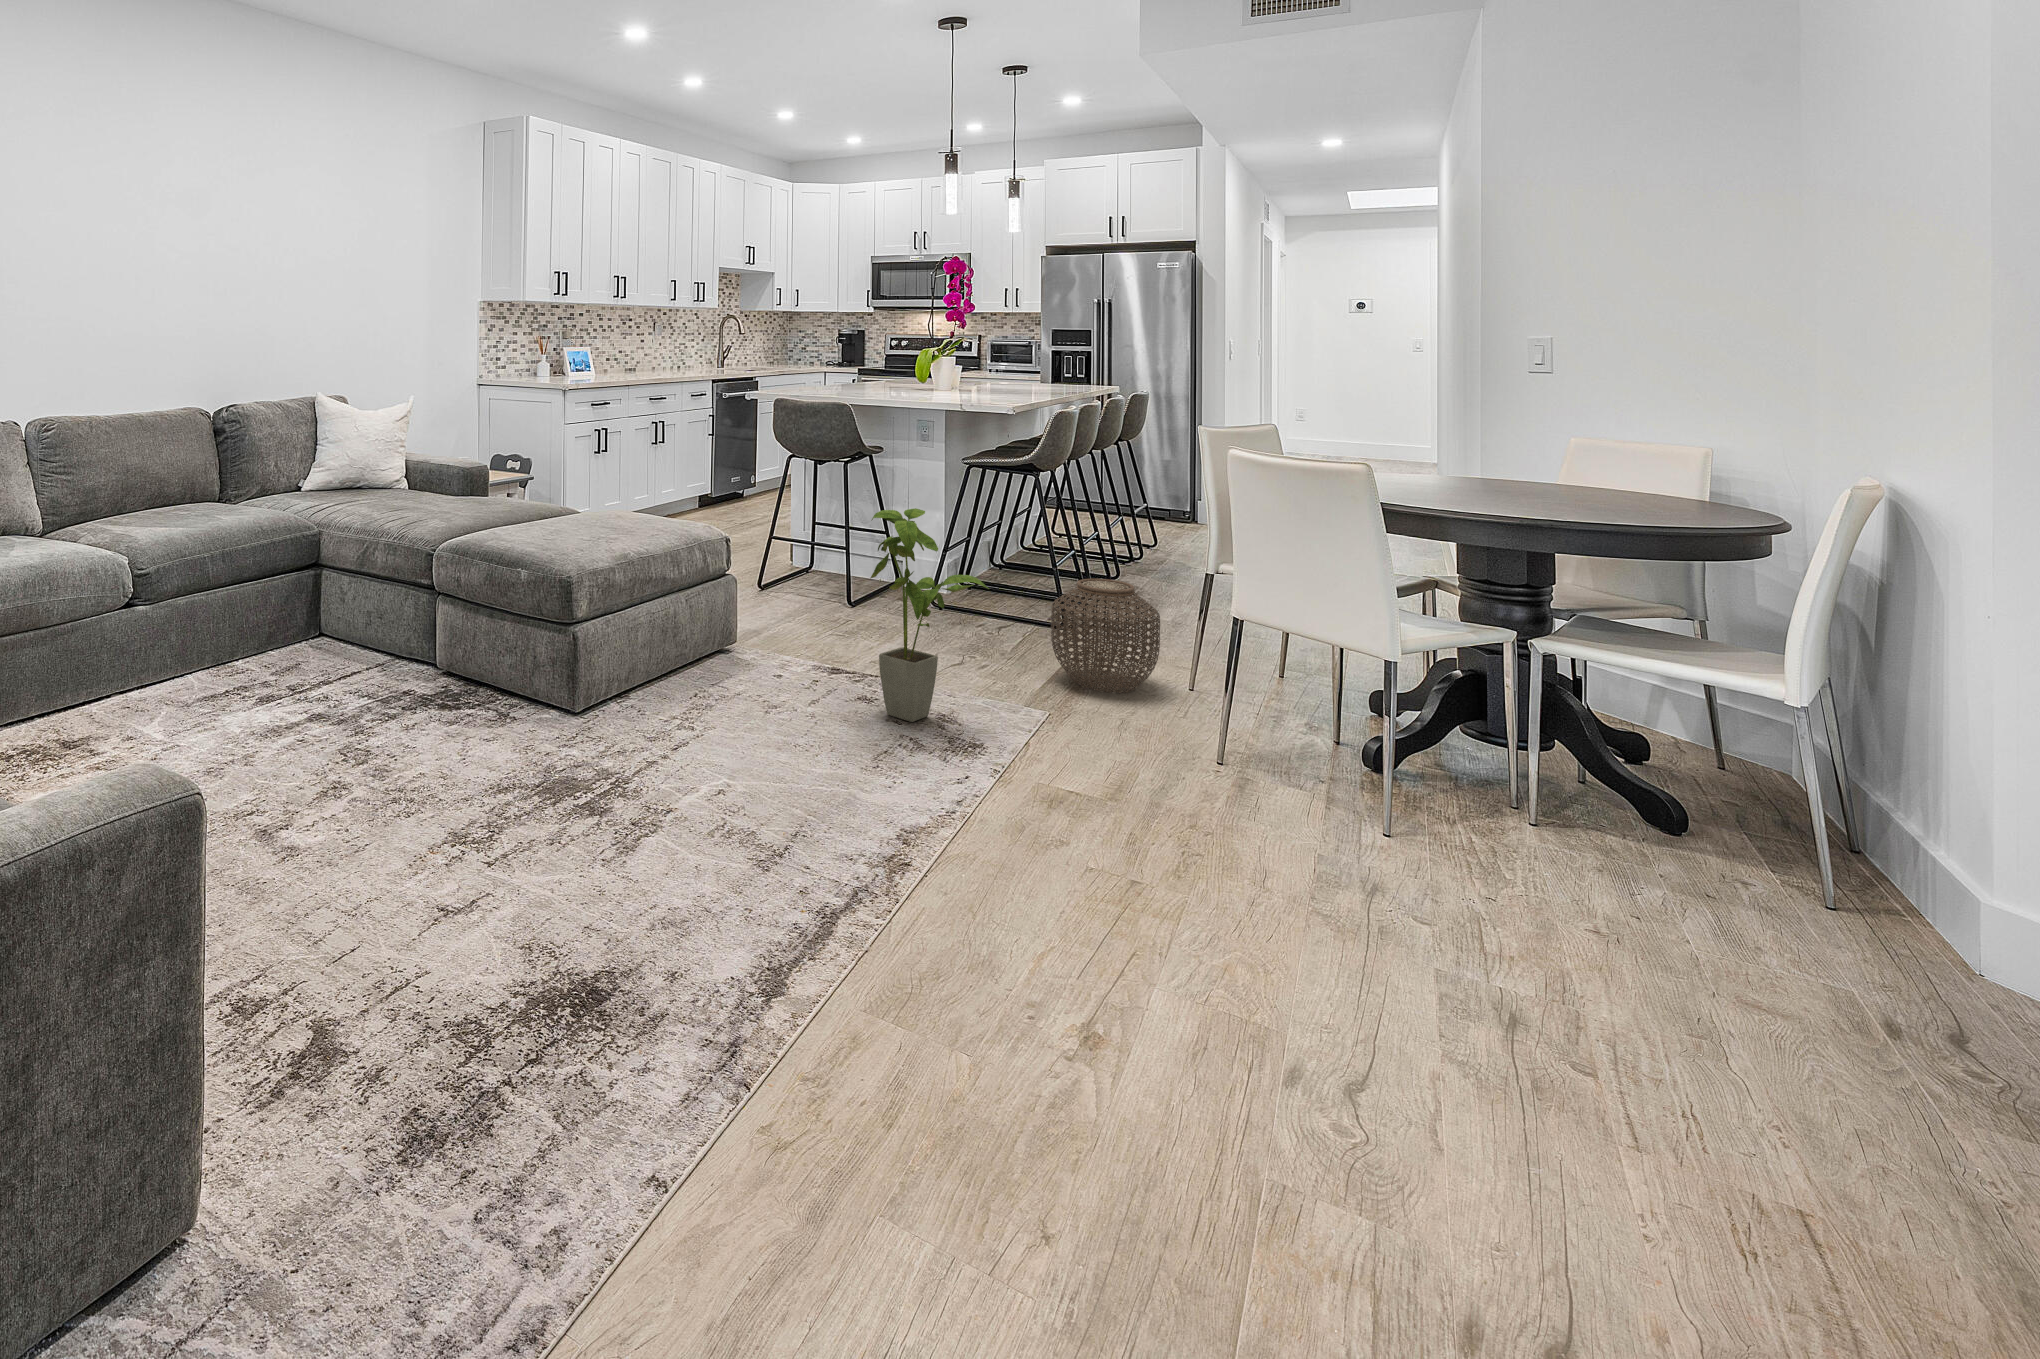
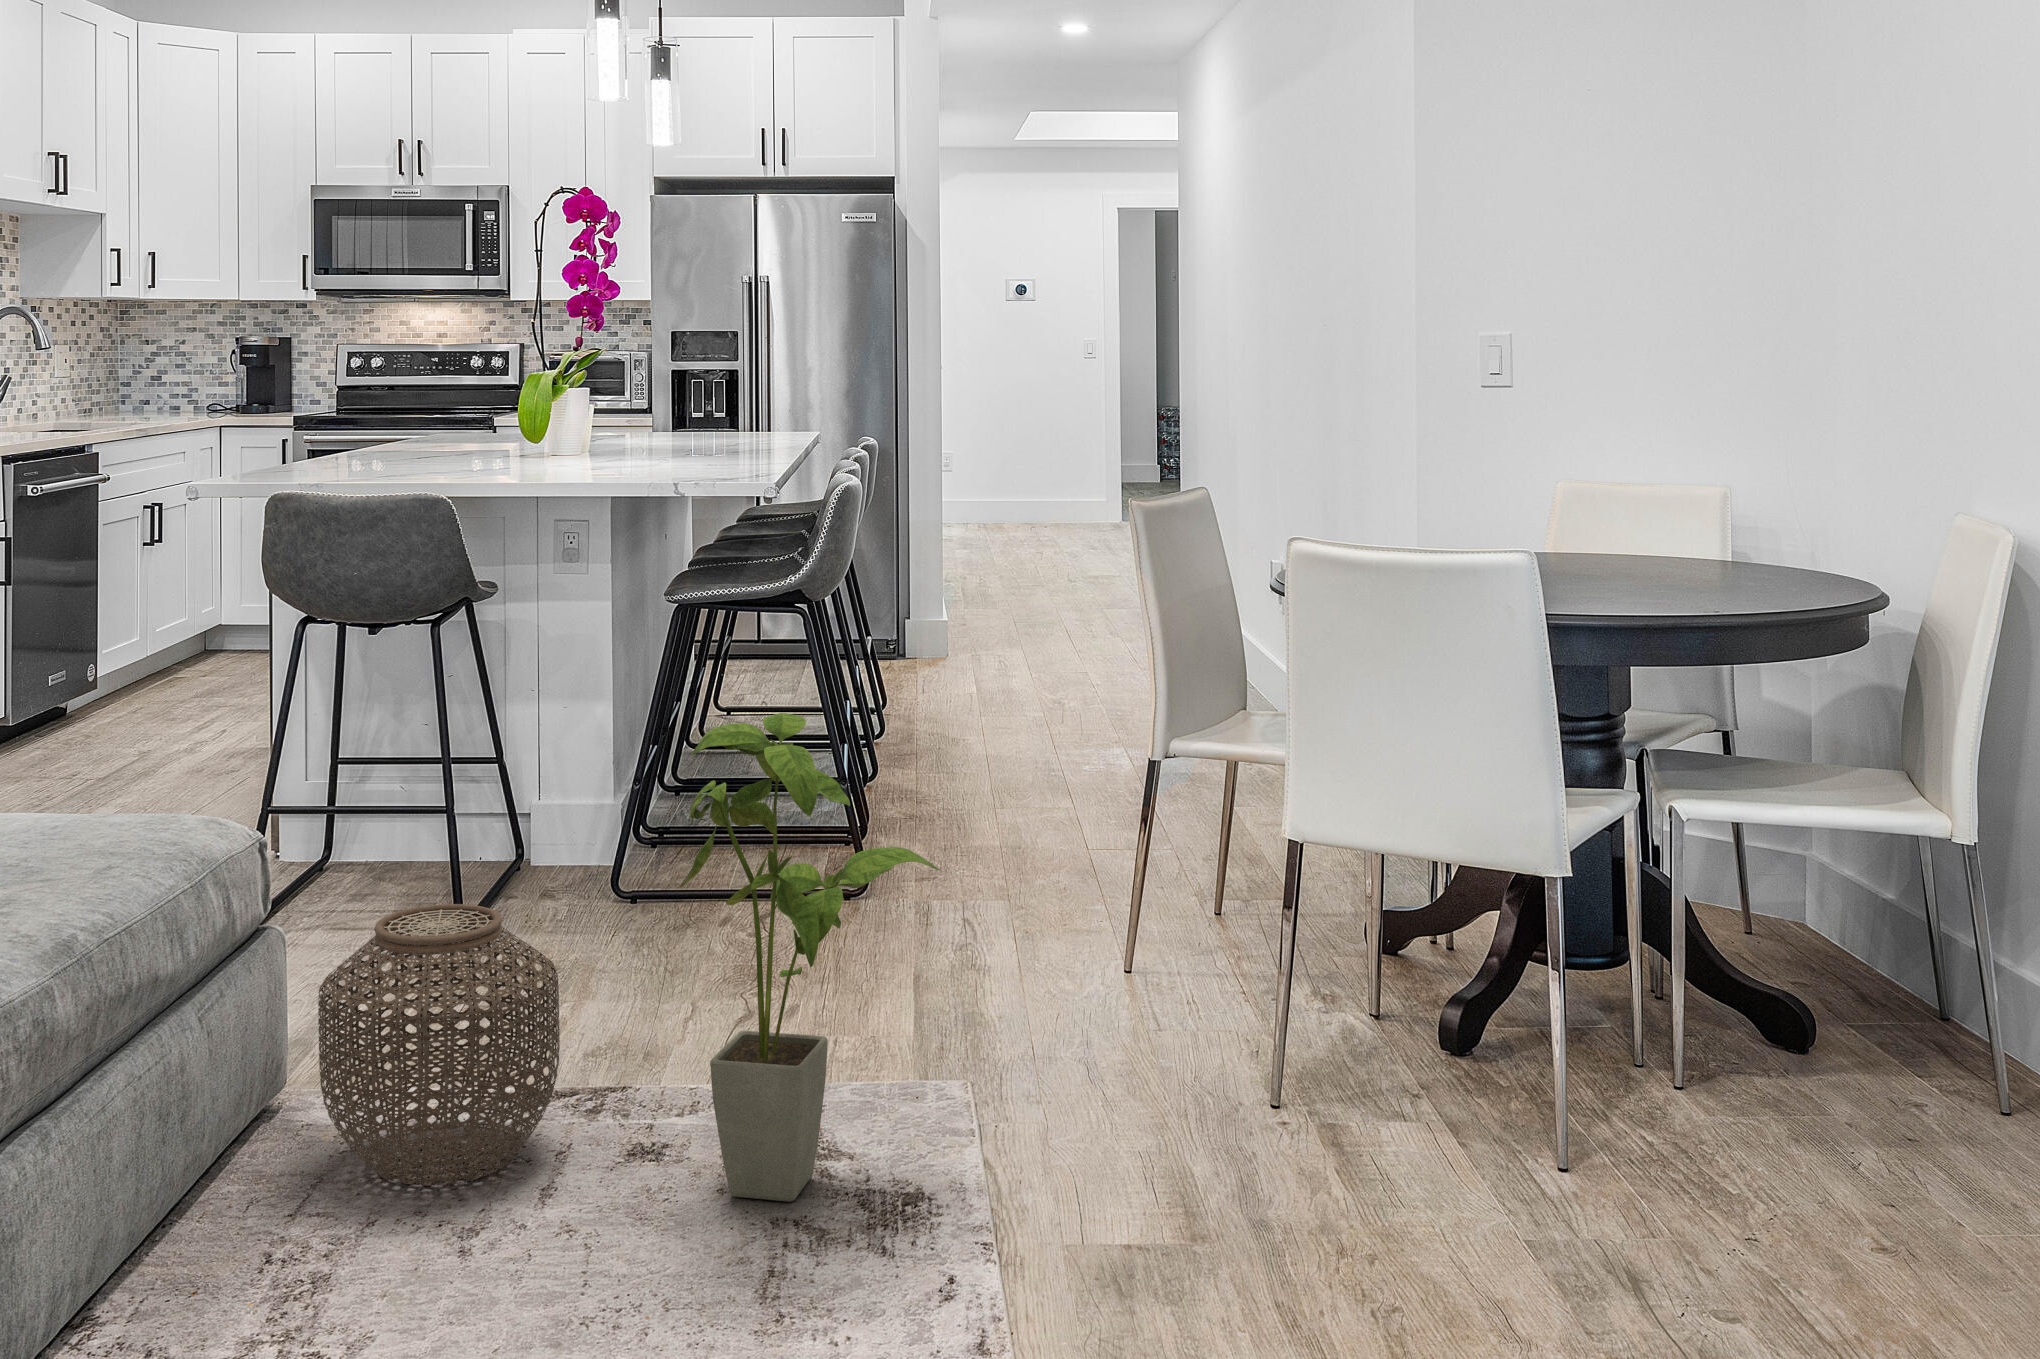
woven basket: present [1051,579,1160,693] -> present [318,904,560,1186]

